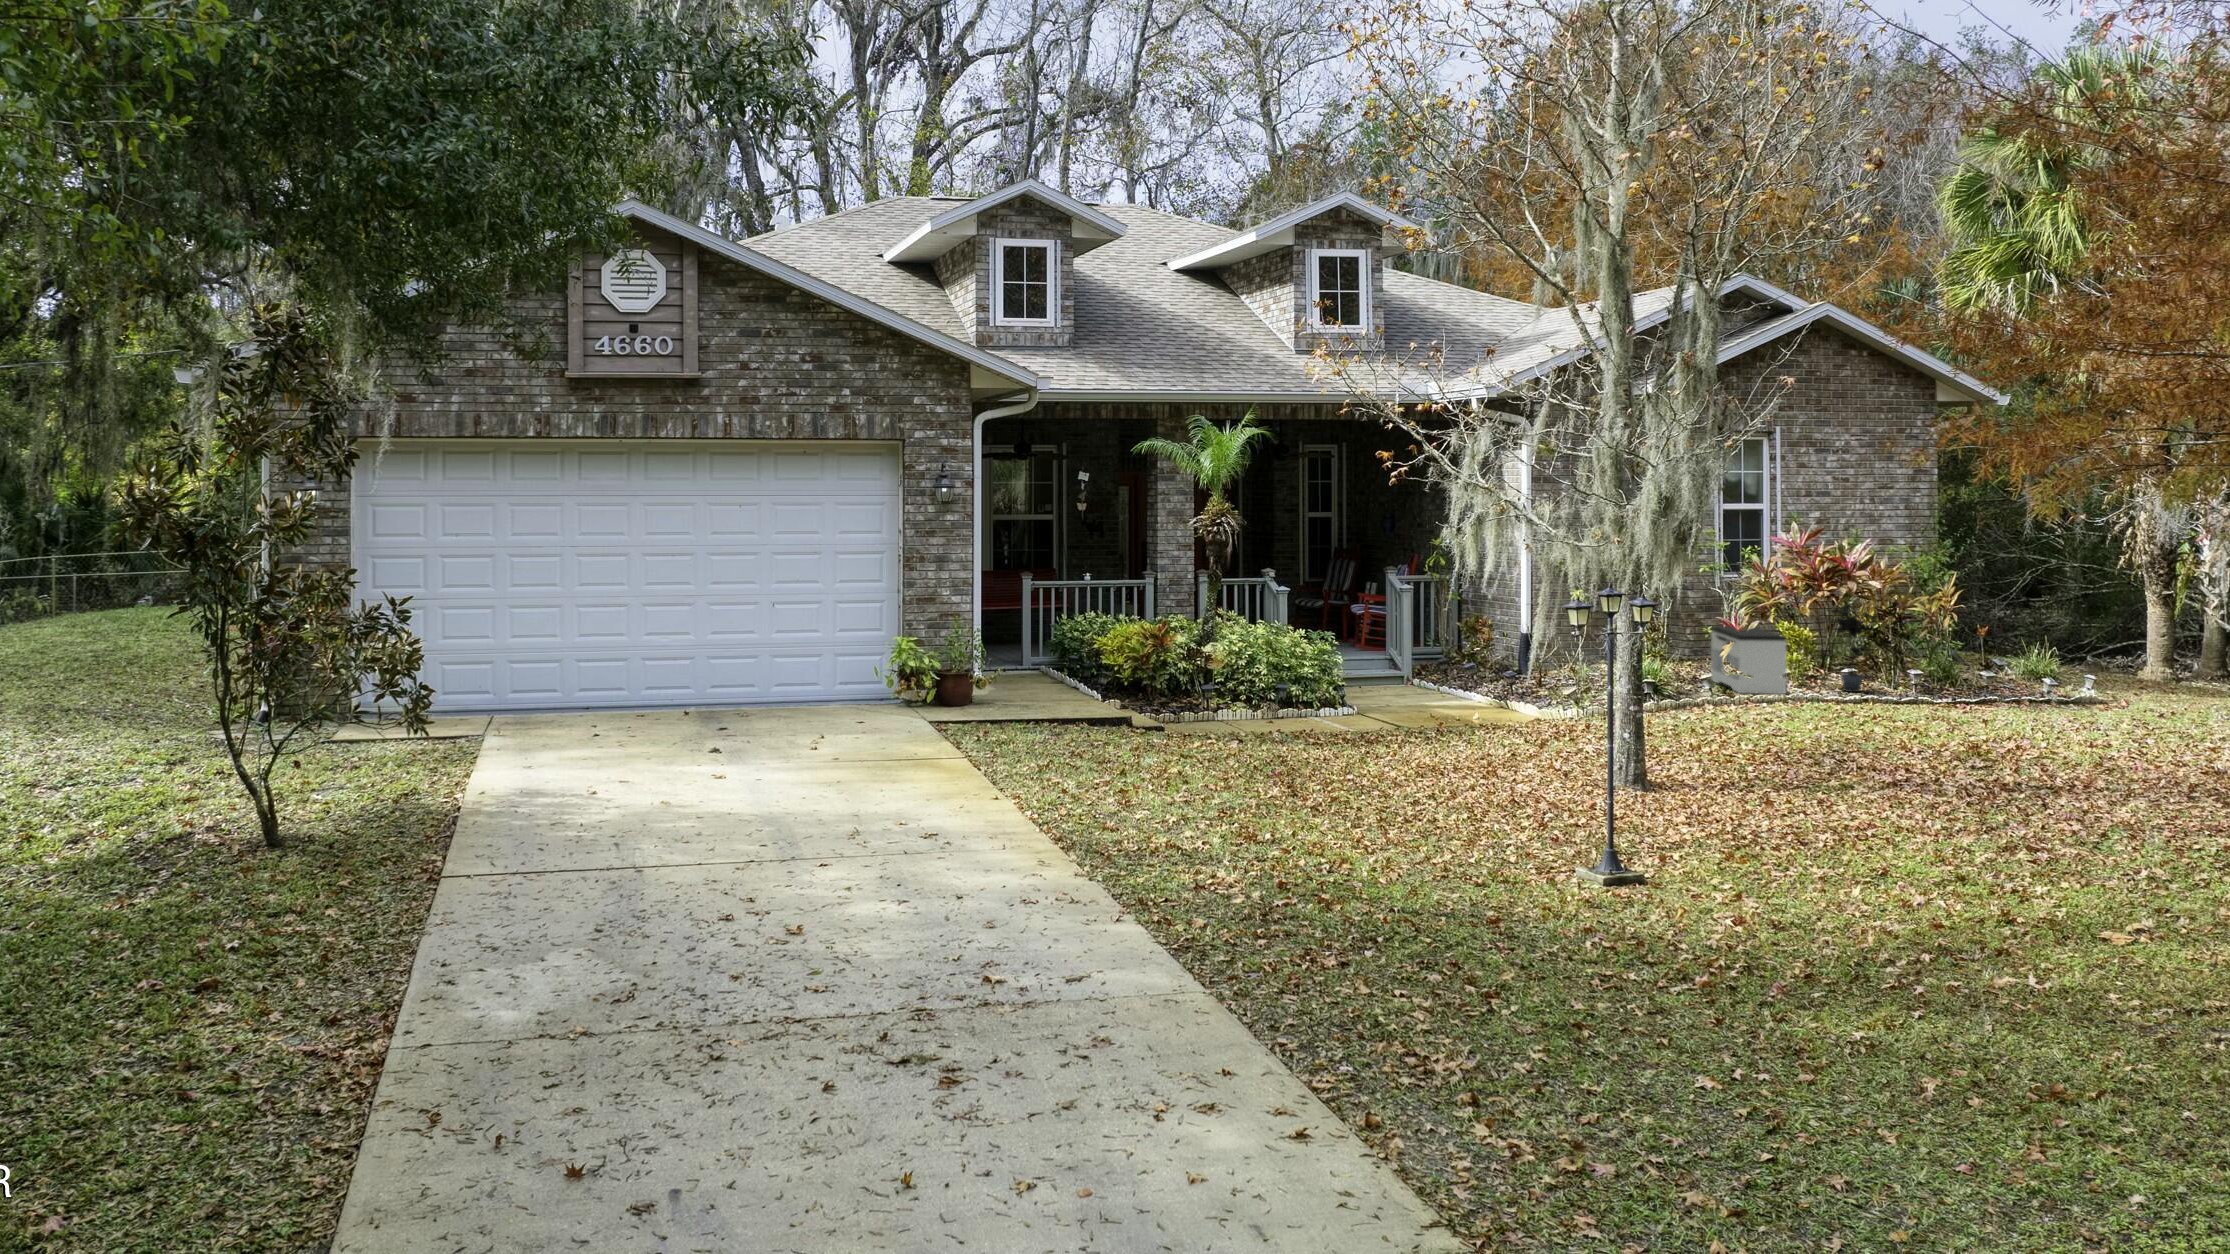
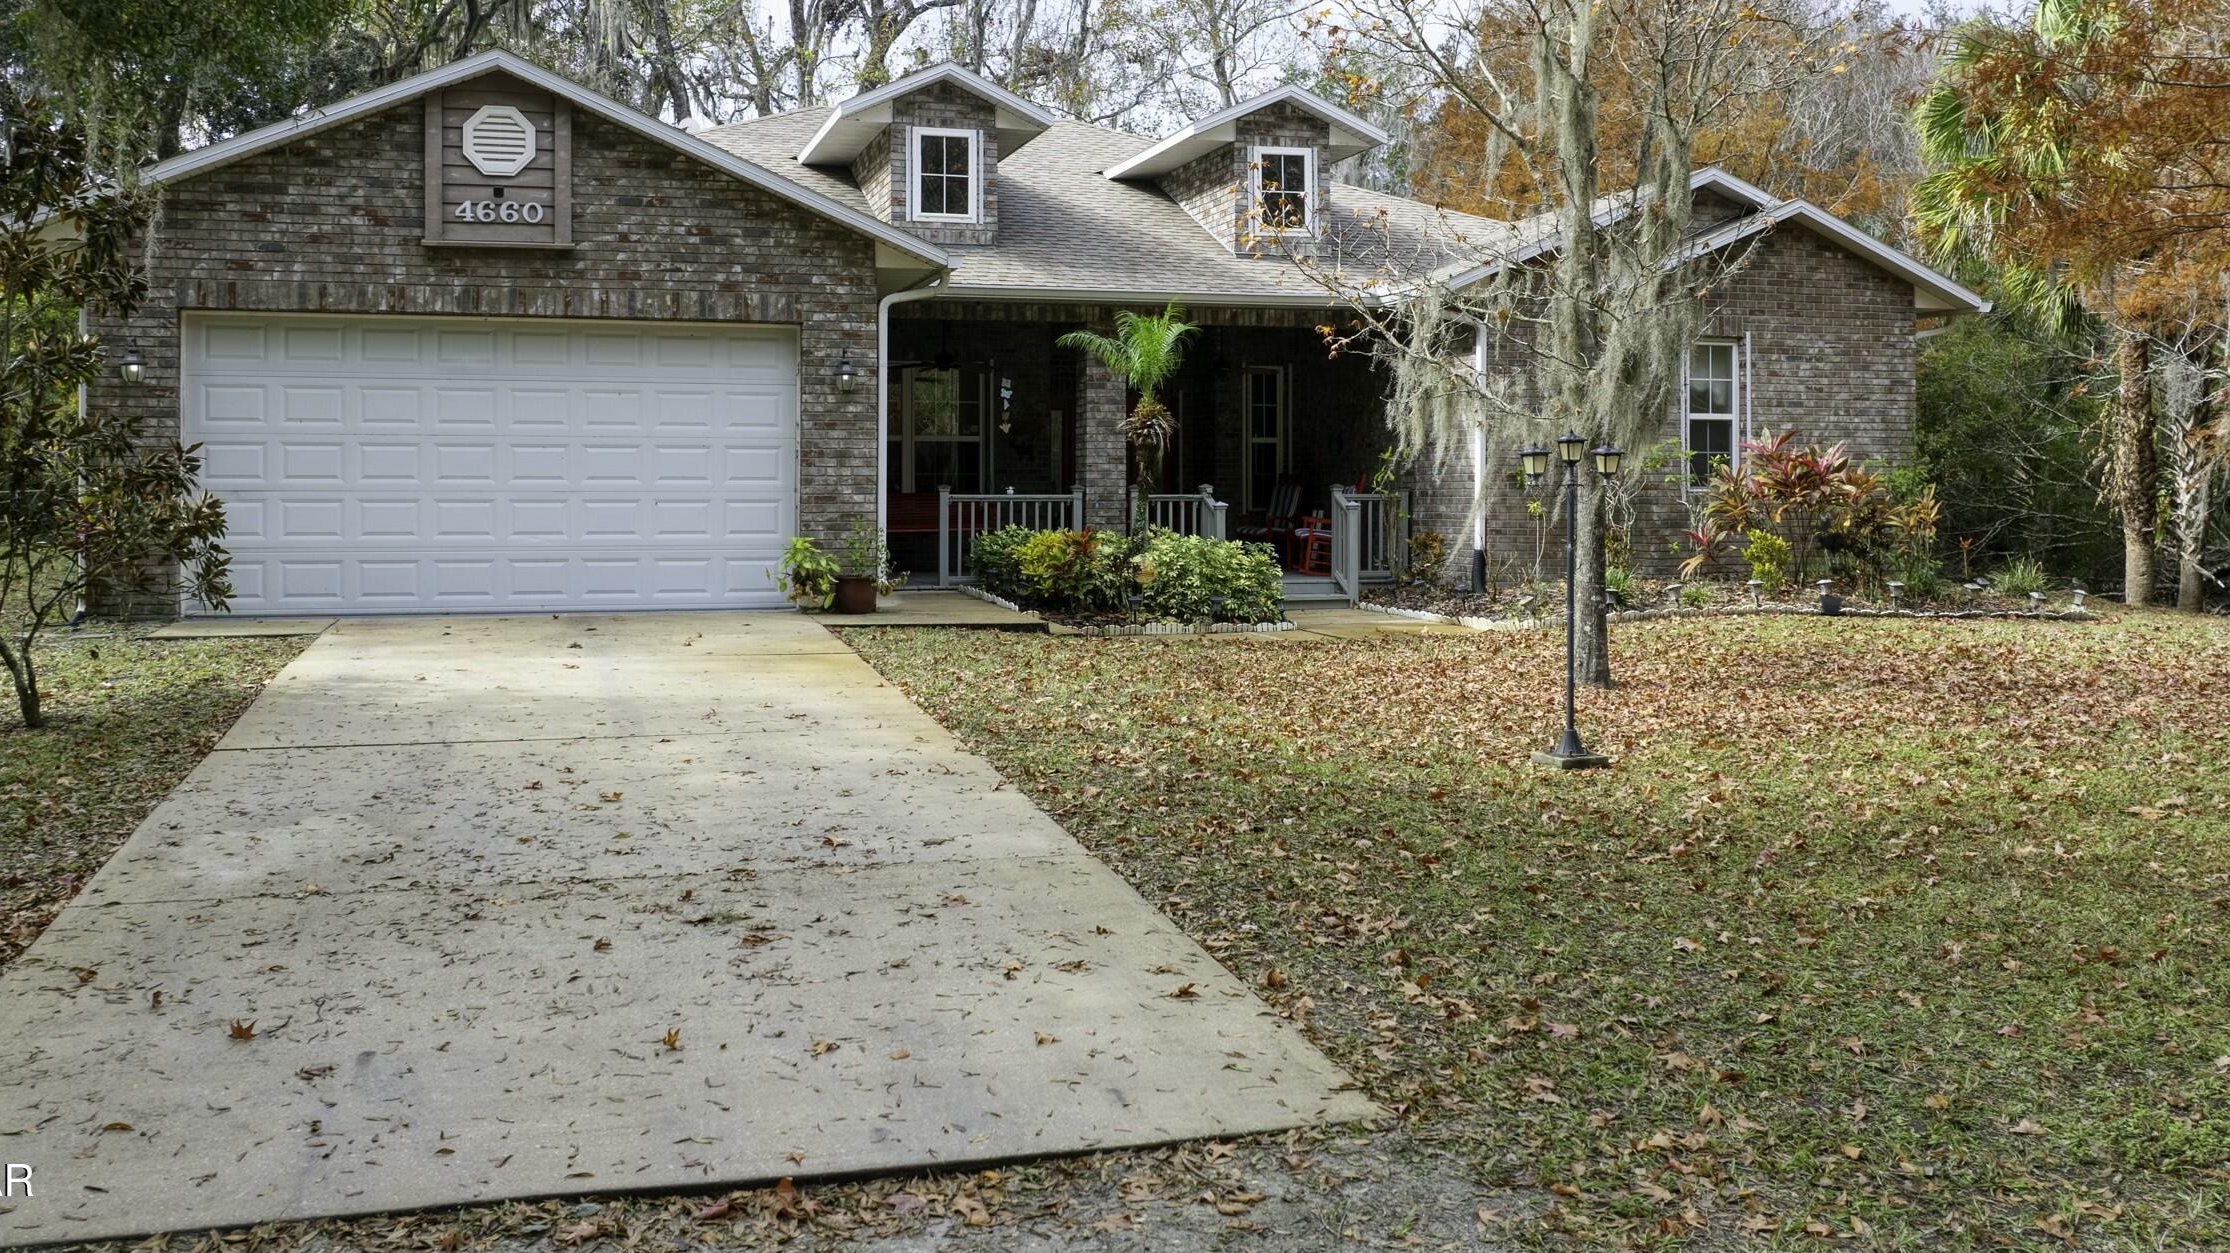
bench: present [1711,626,1786,694] -> none [1681,546,1762,616]

